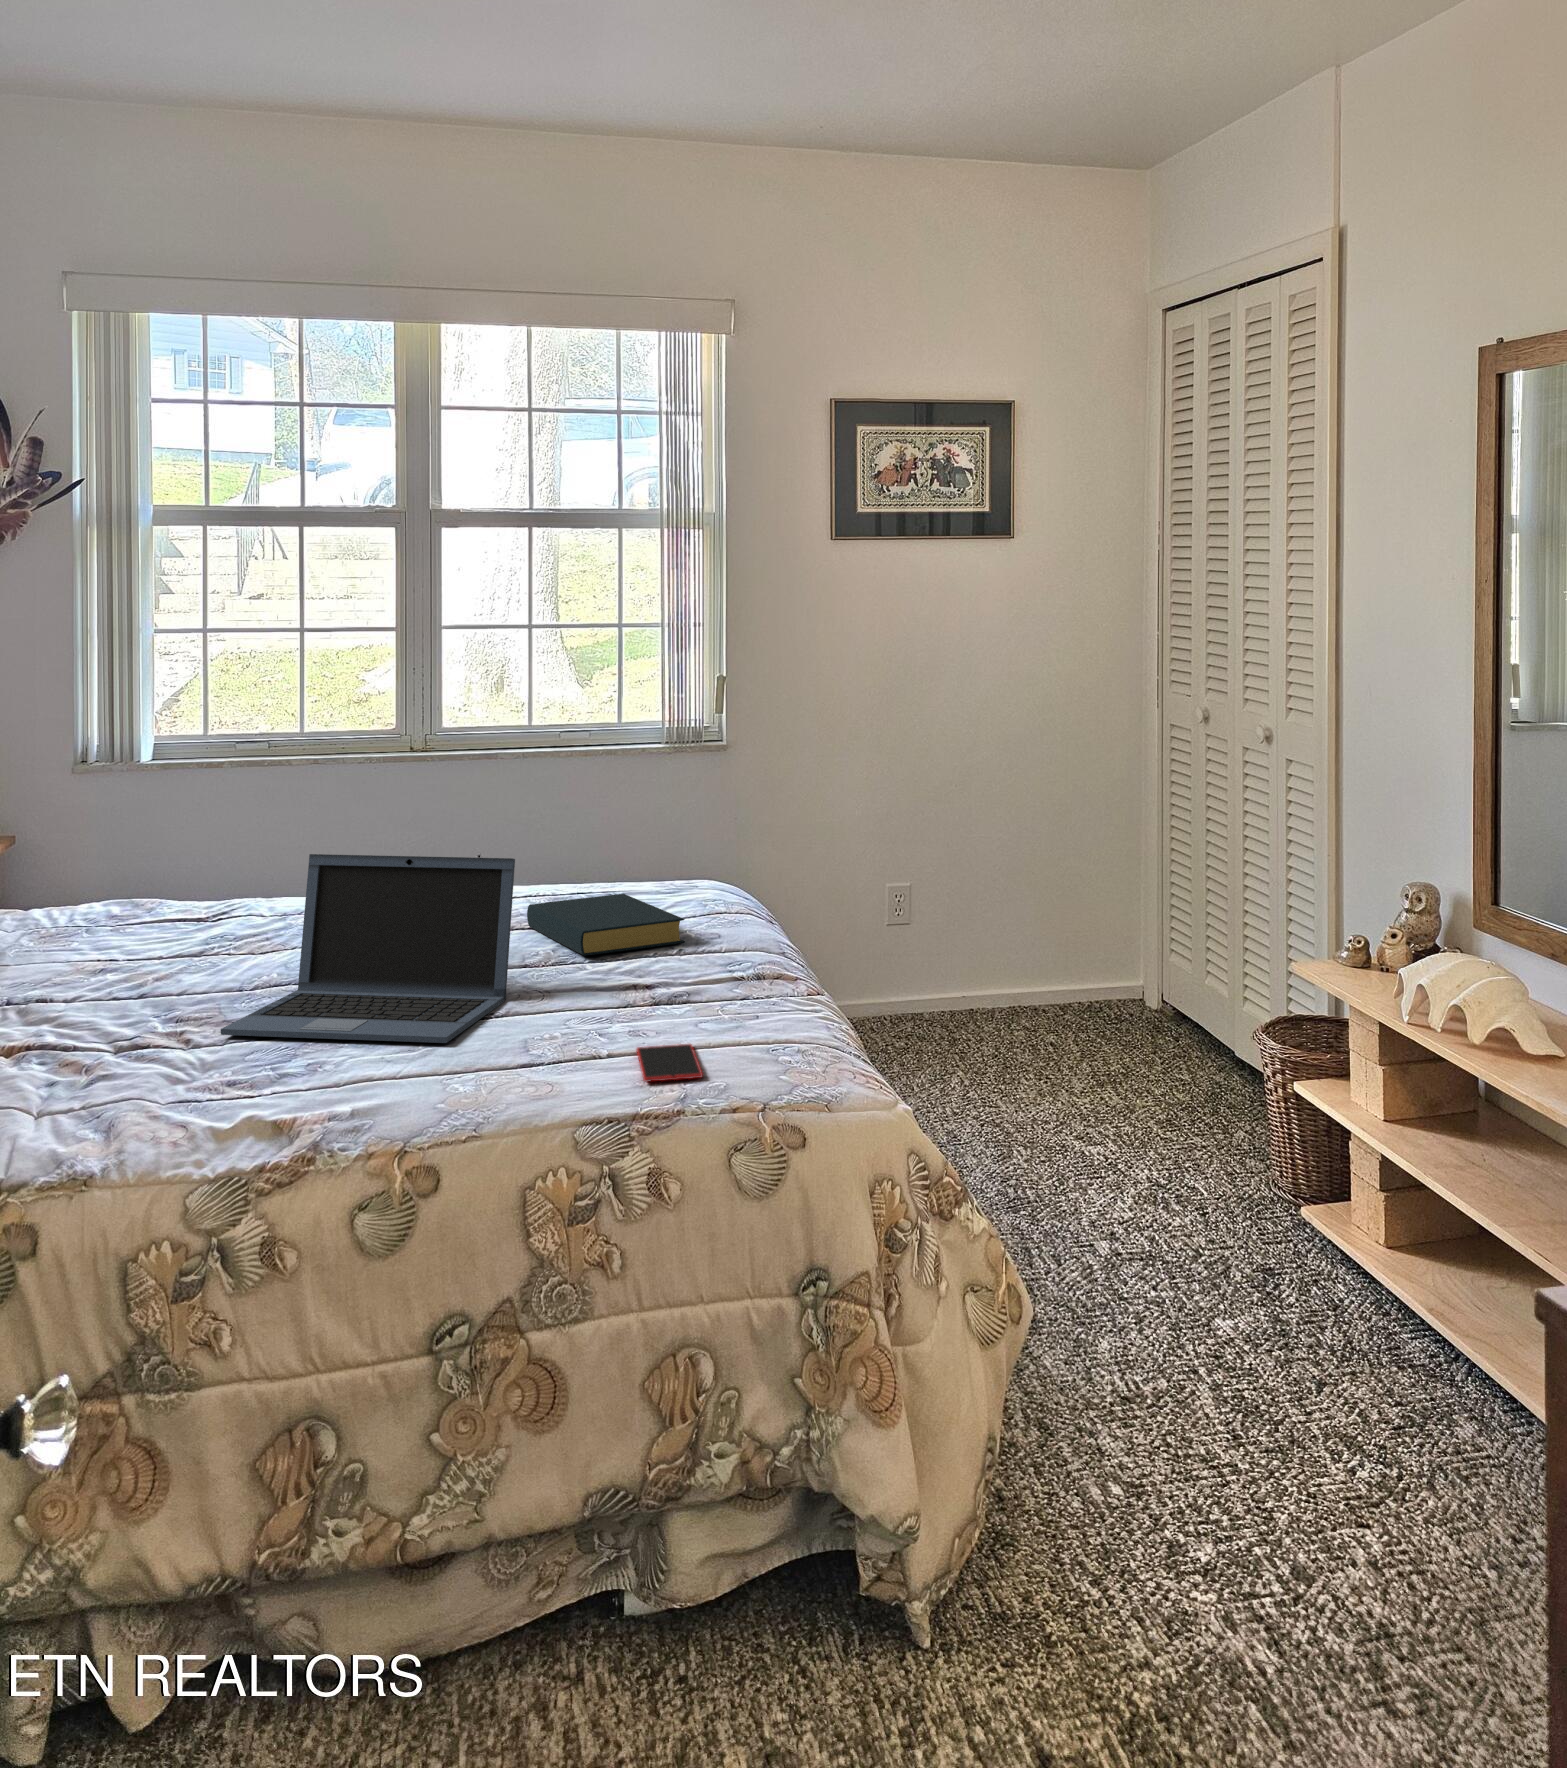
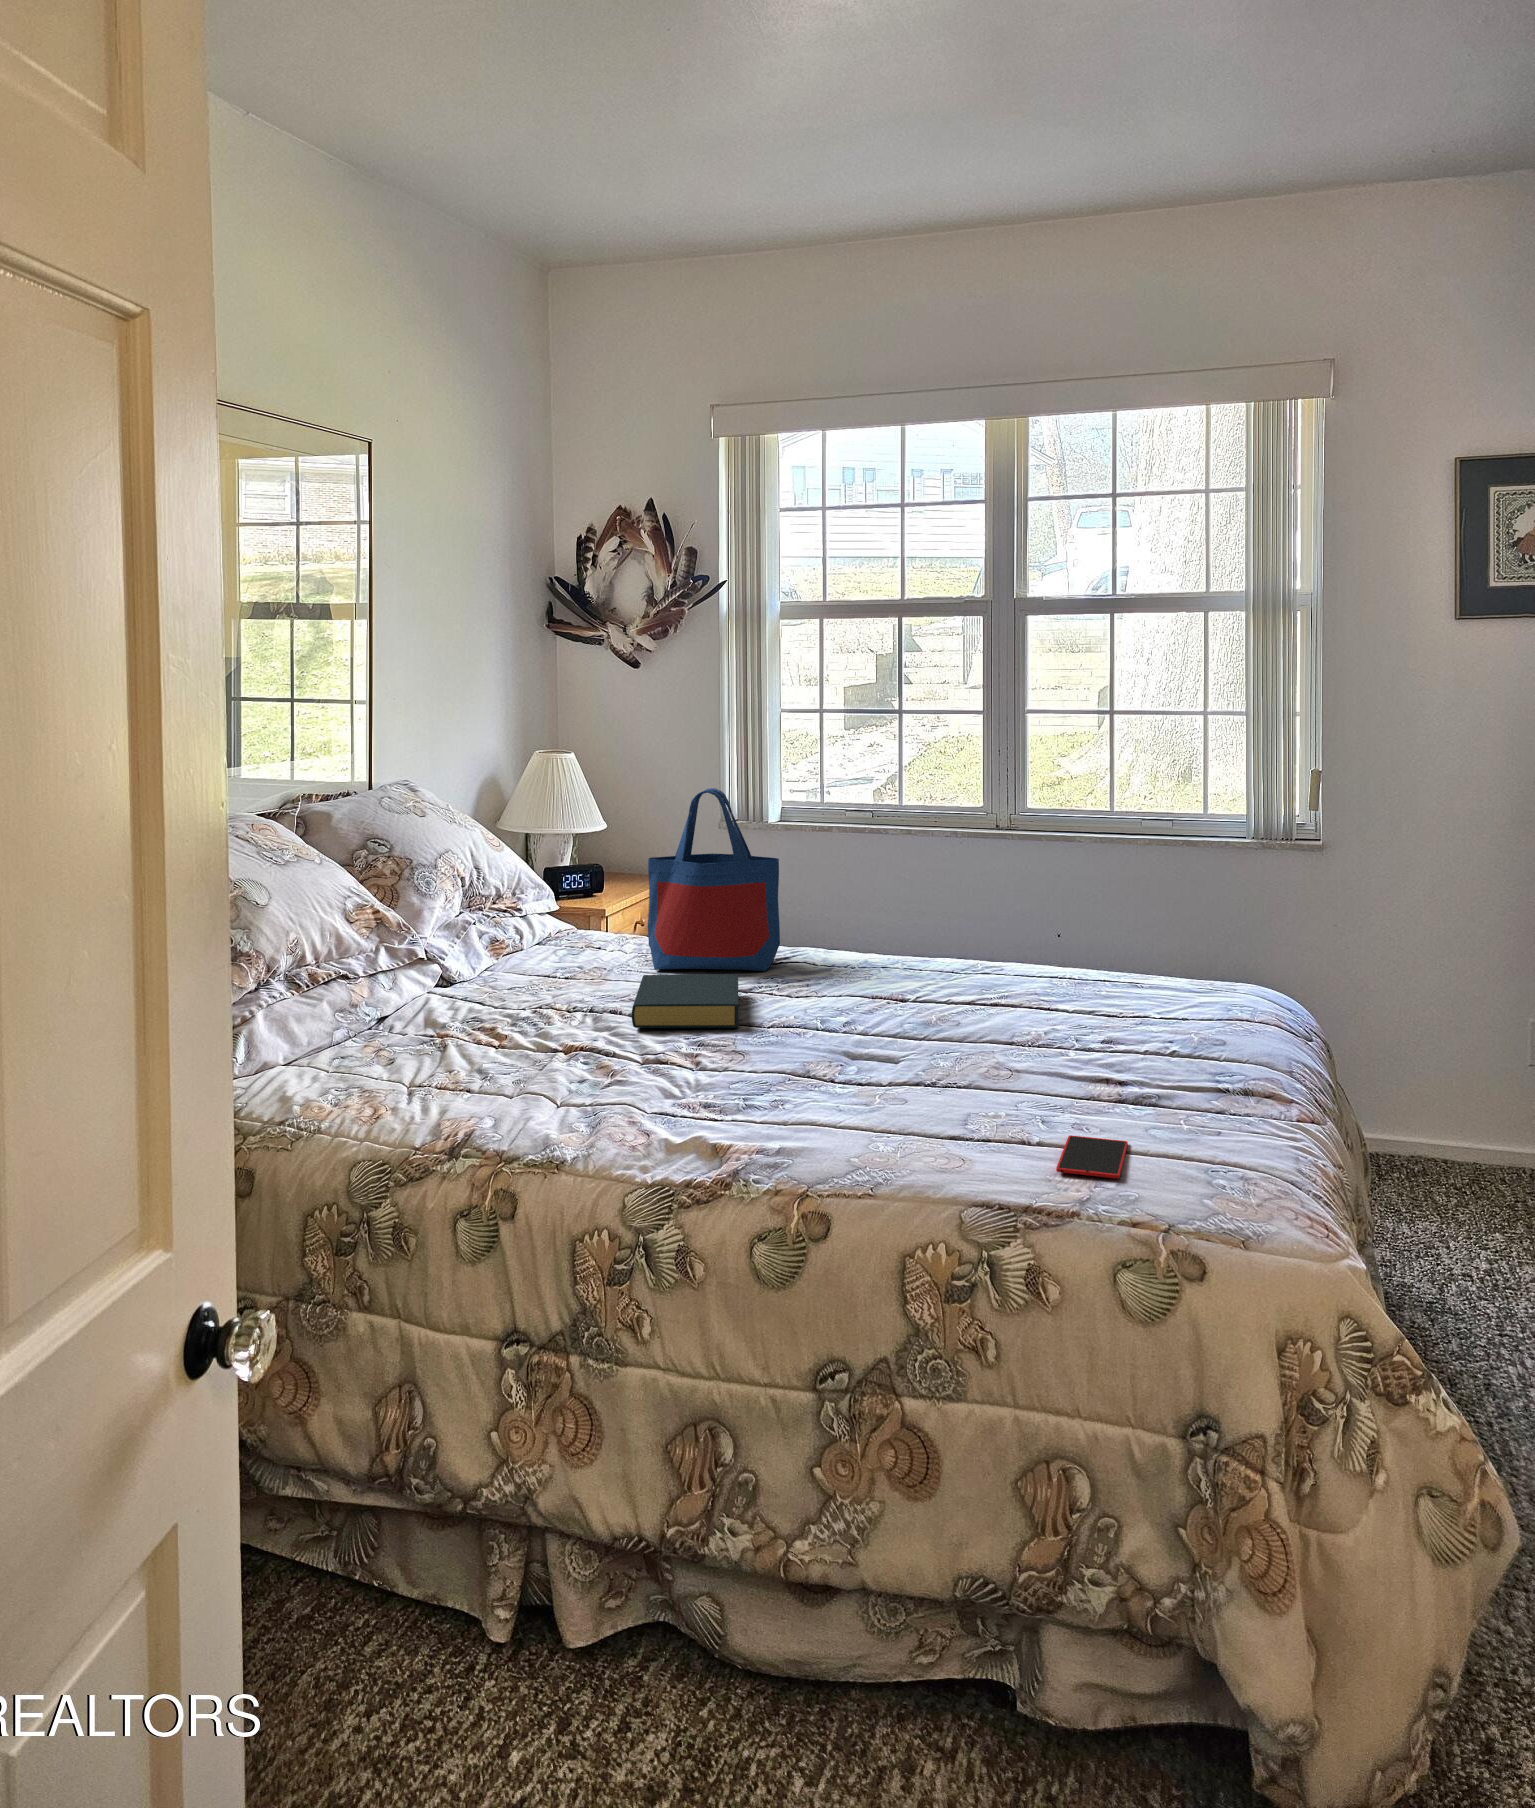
tote bag: none [38,721,218,943] -> present [648,788,780,971]
laptop: present [221,854,515,1043] -> none [722,912,993,1101]
hardback book: present [527,894,685,956] -> present [632,974,739,1028]

